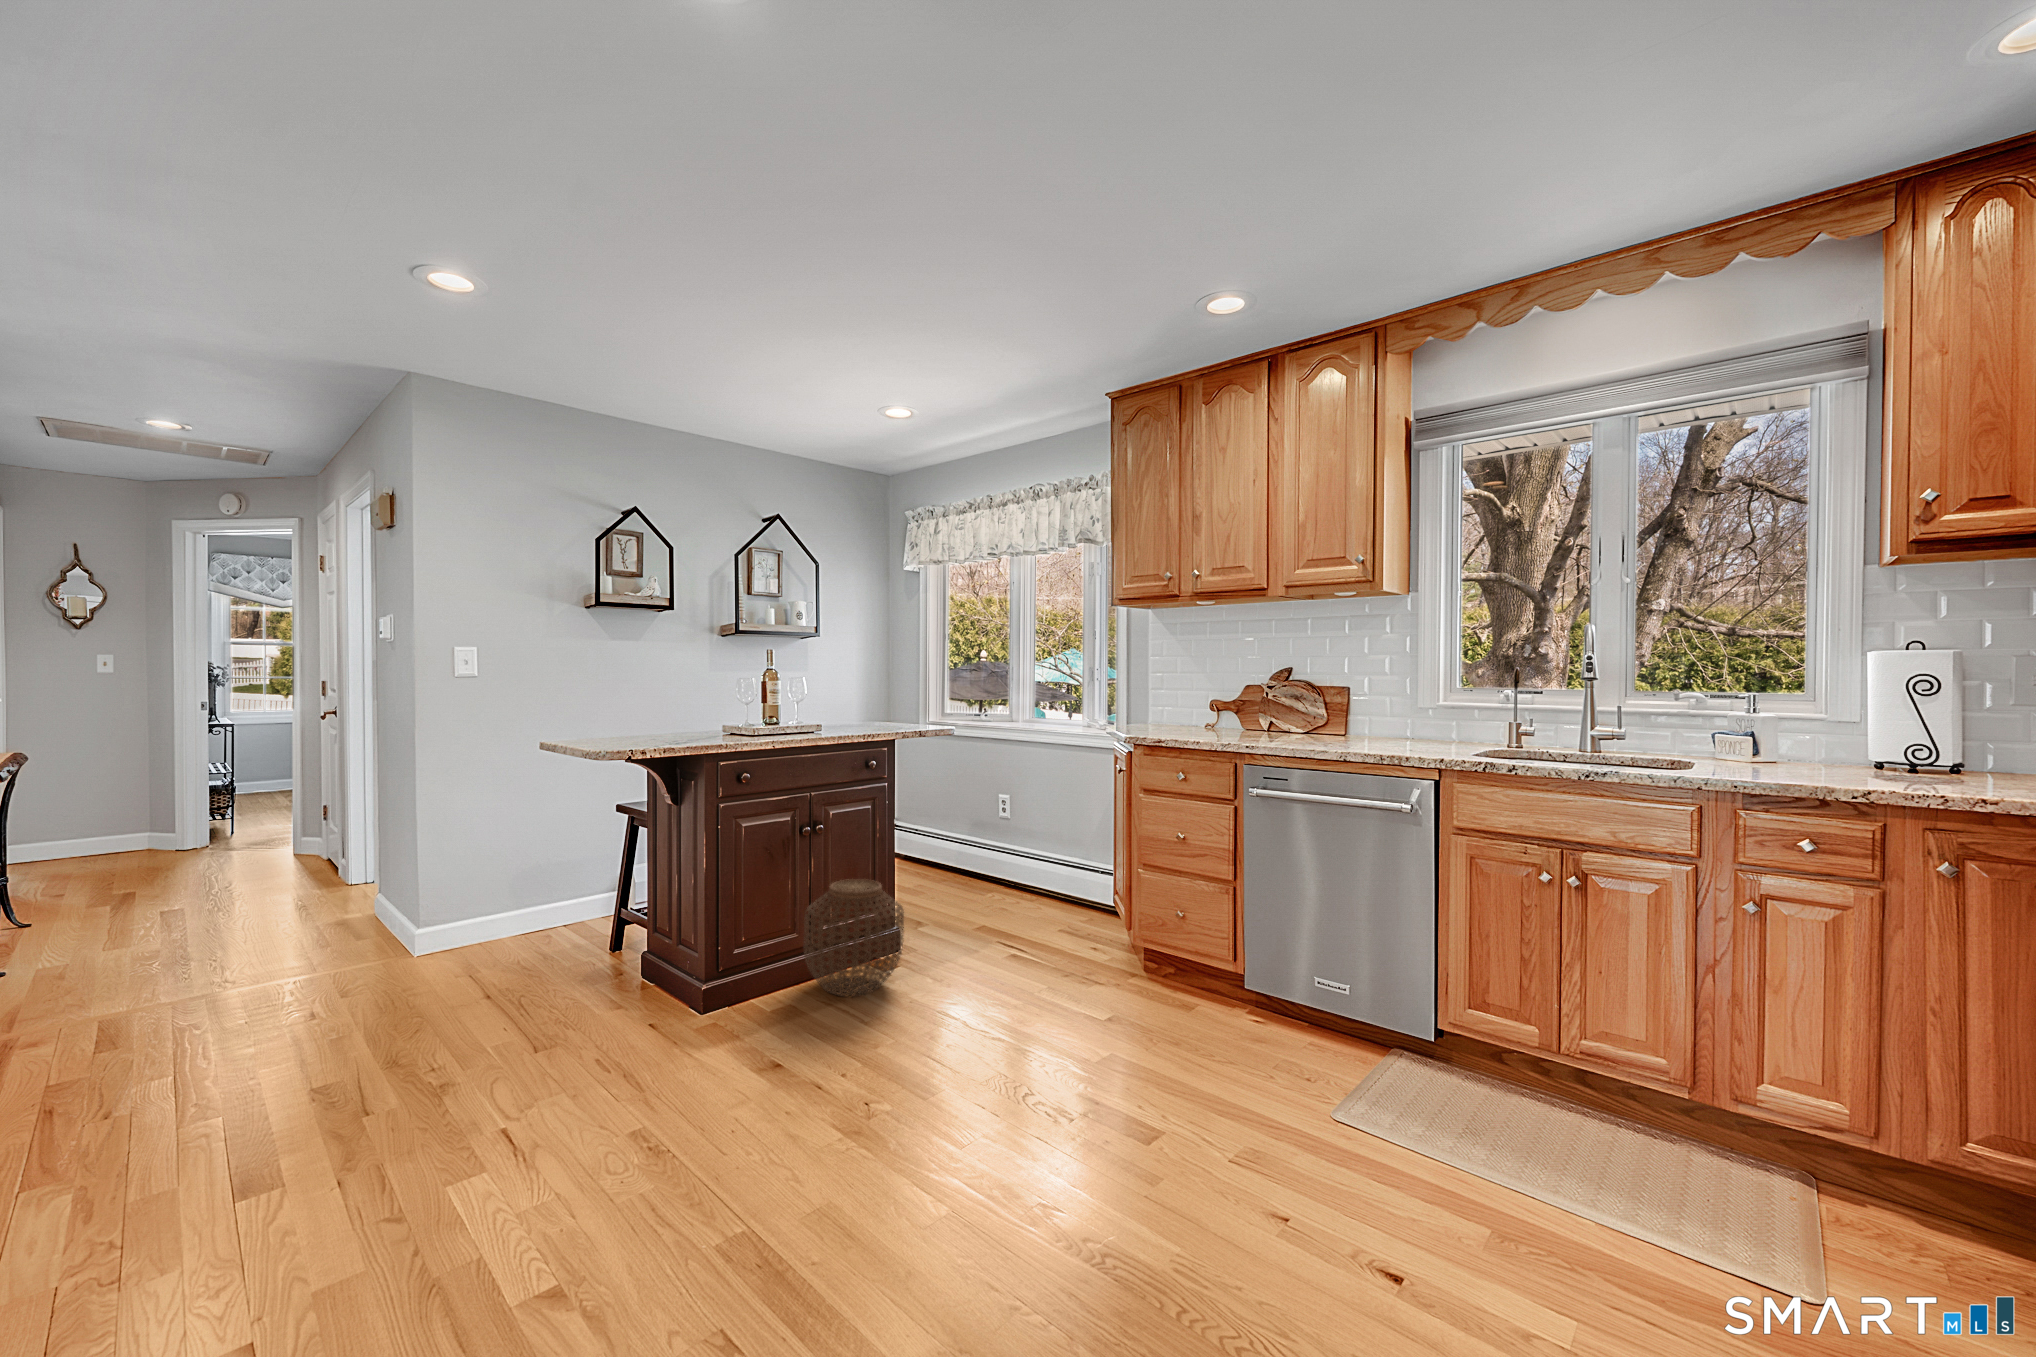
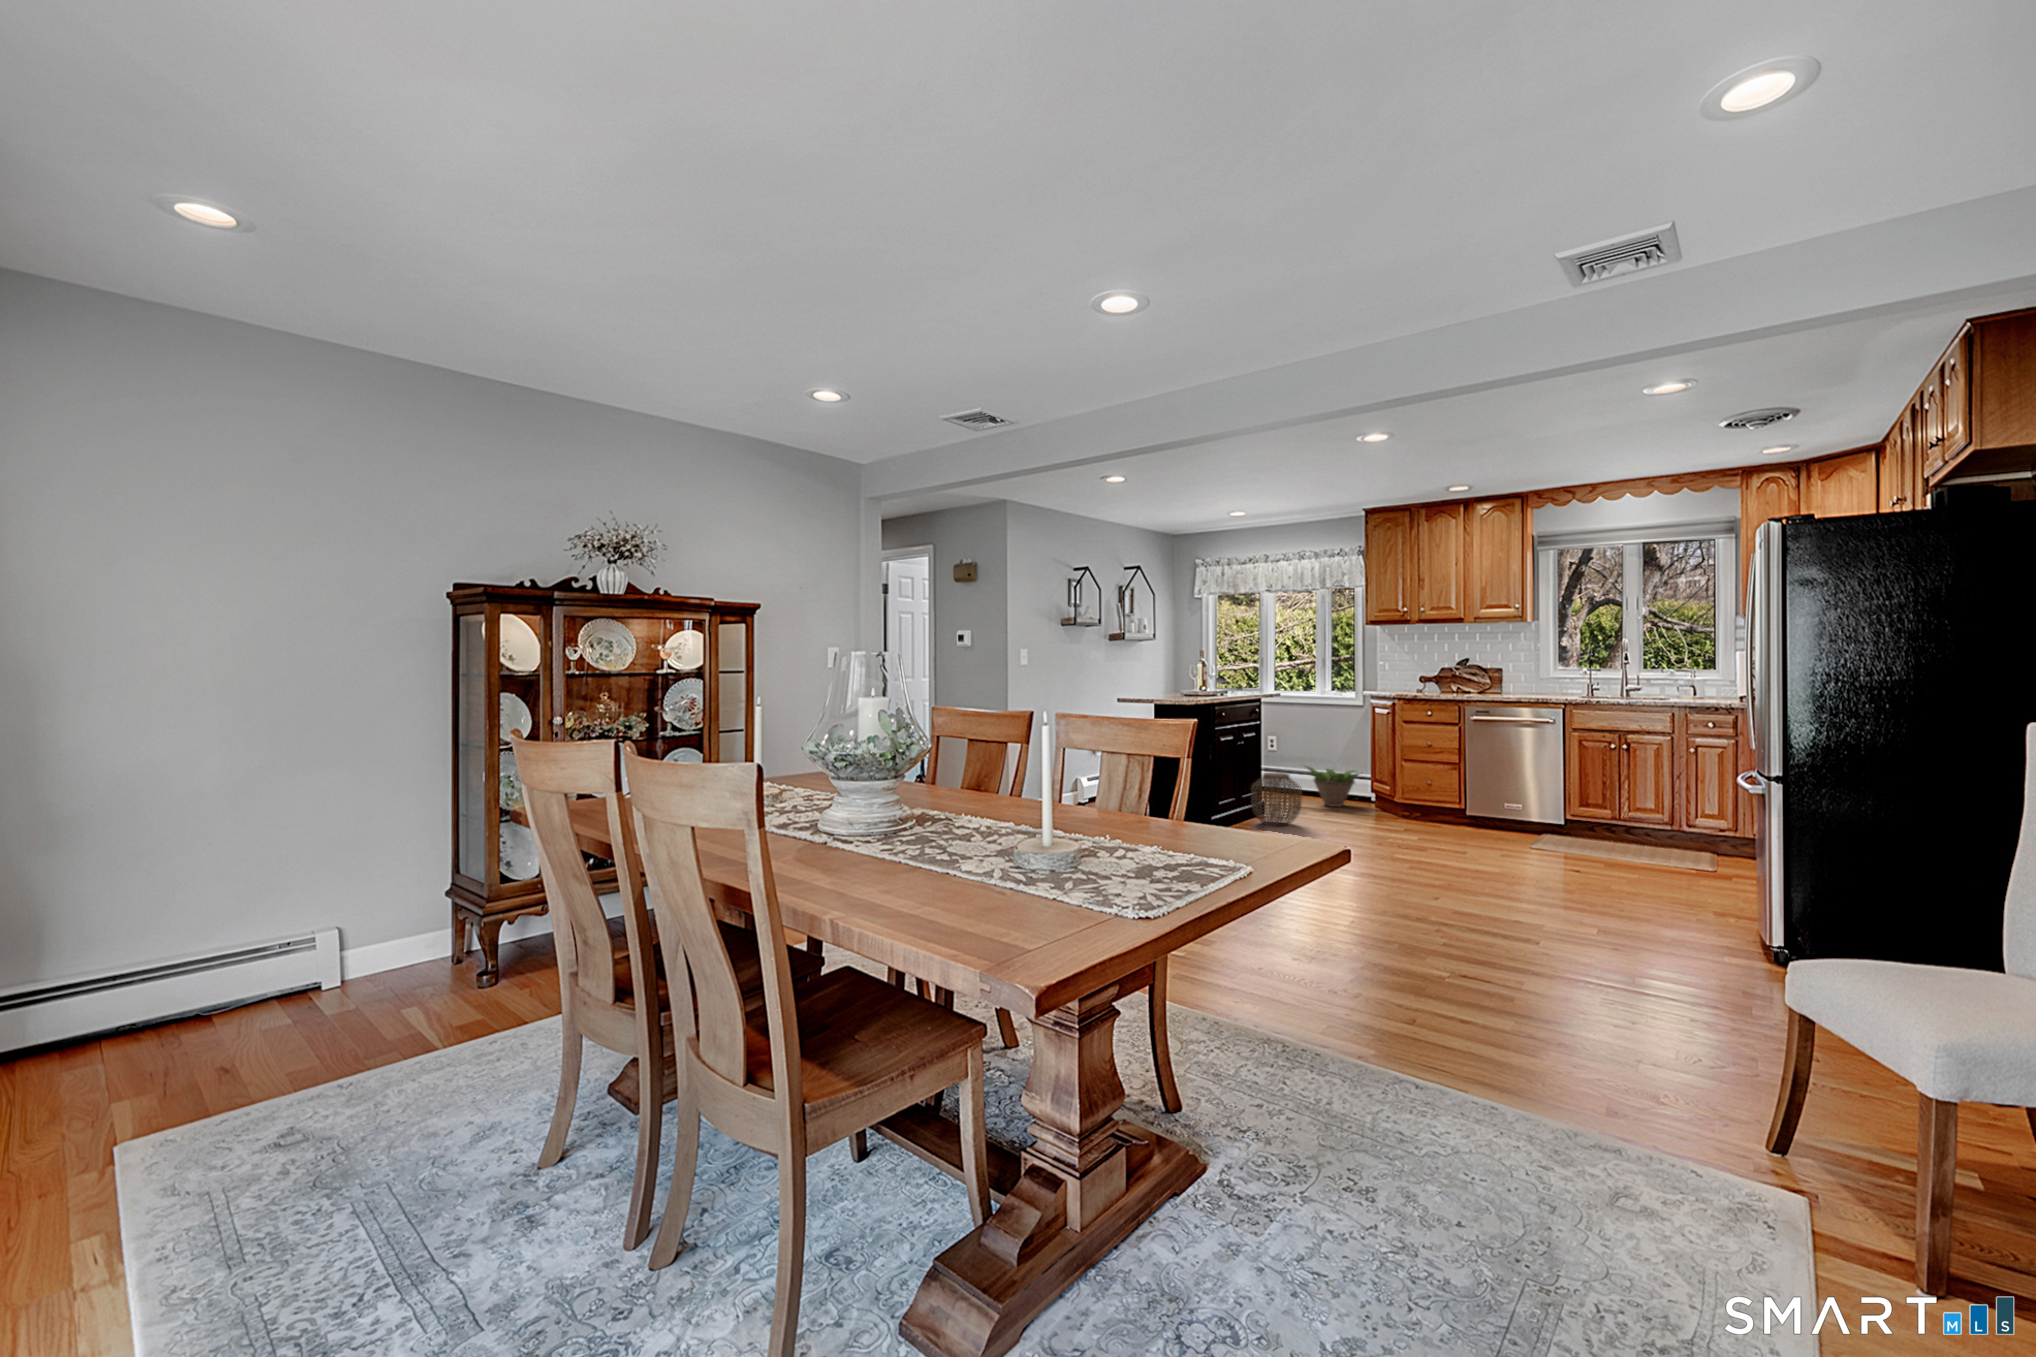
decorative plant: none [998,848,1116,933] -> present [1304,766,1362,807]

